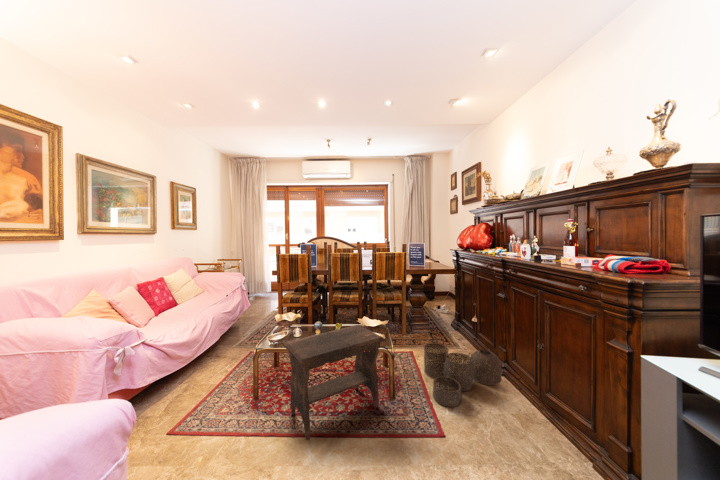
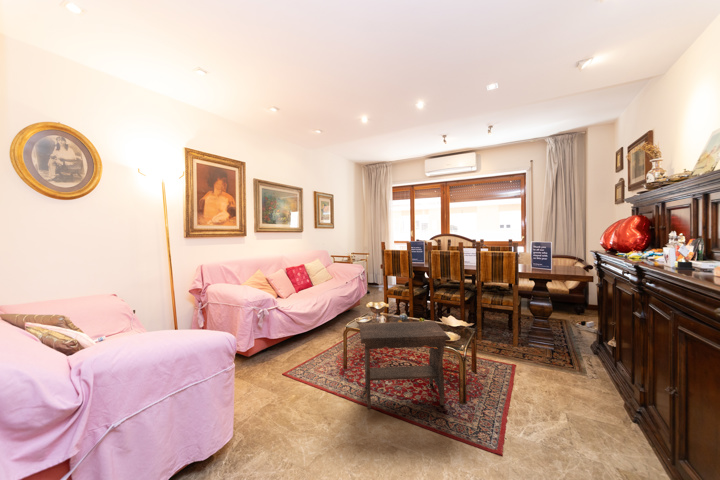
woven basket: present [424,340,502,407] -> none [512,355,634,434]

